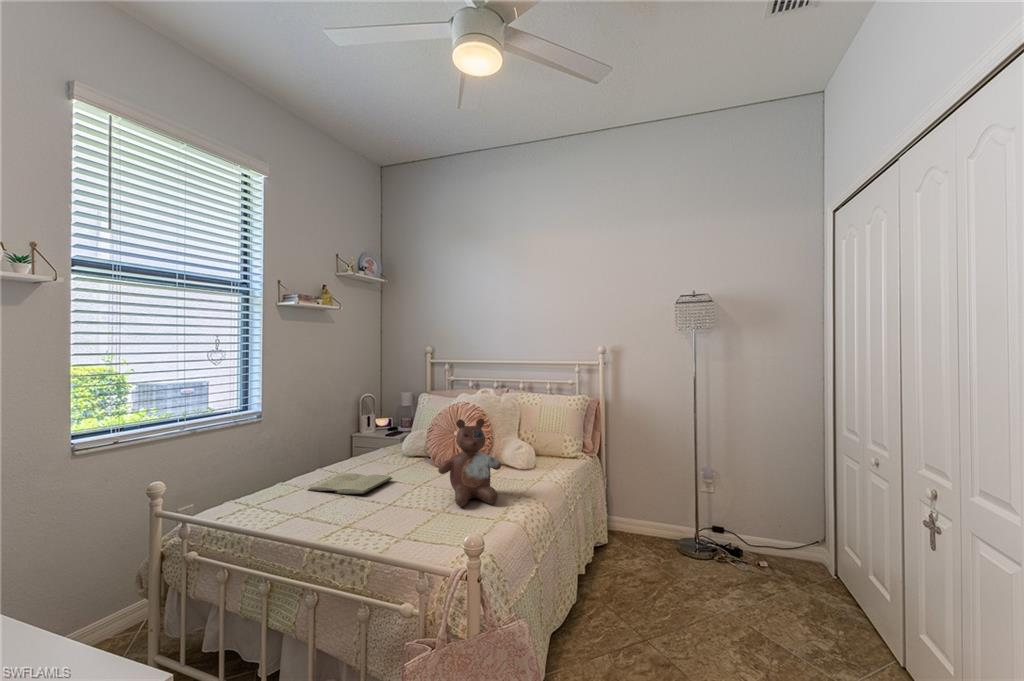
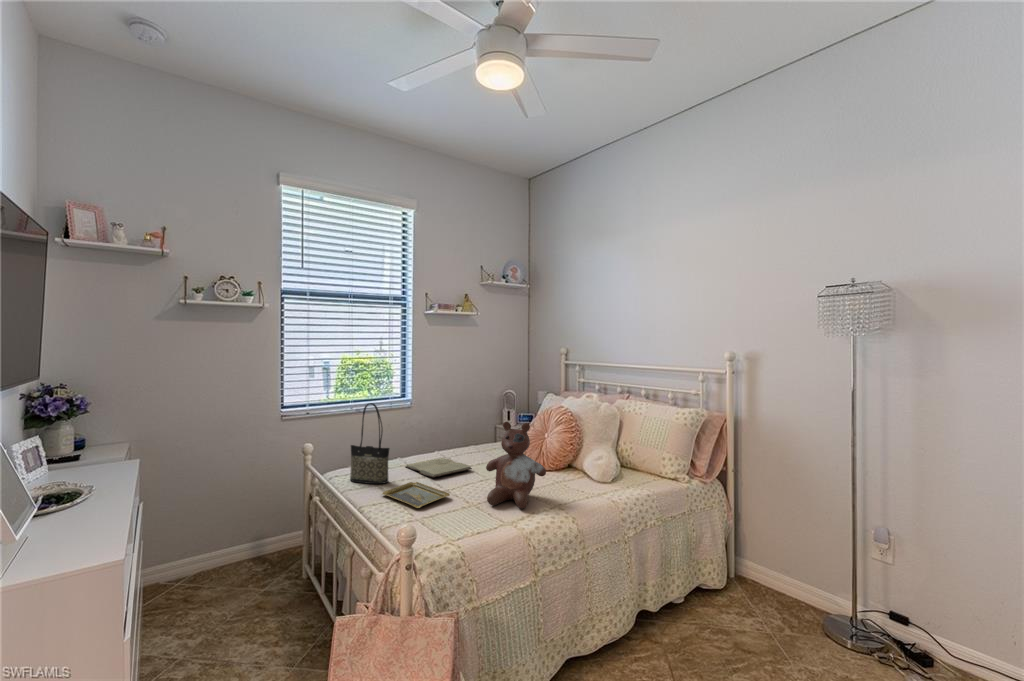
tote bag: none [254,414,314,518] -> present [350,403,389,484]
tray: none [326,501,410,526] -> present [382,482,450,508]

